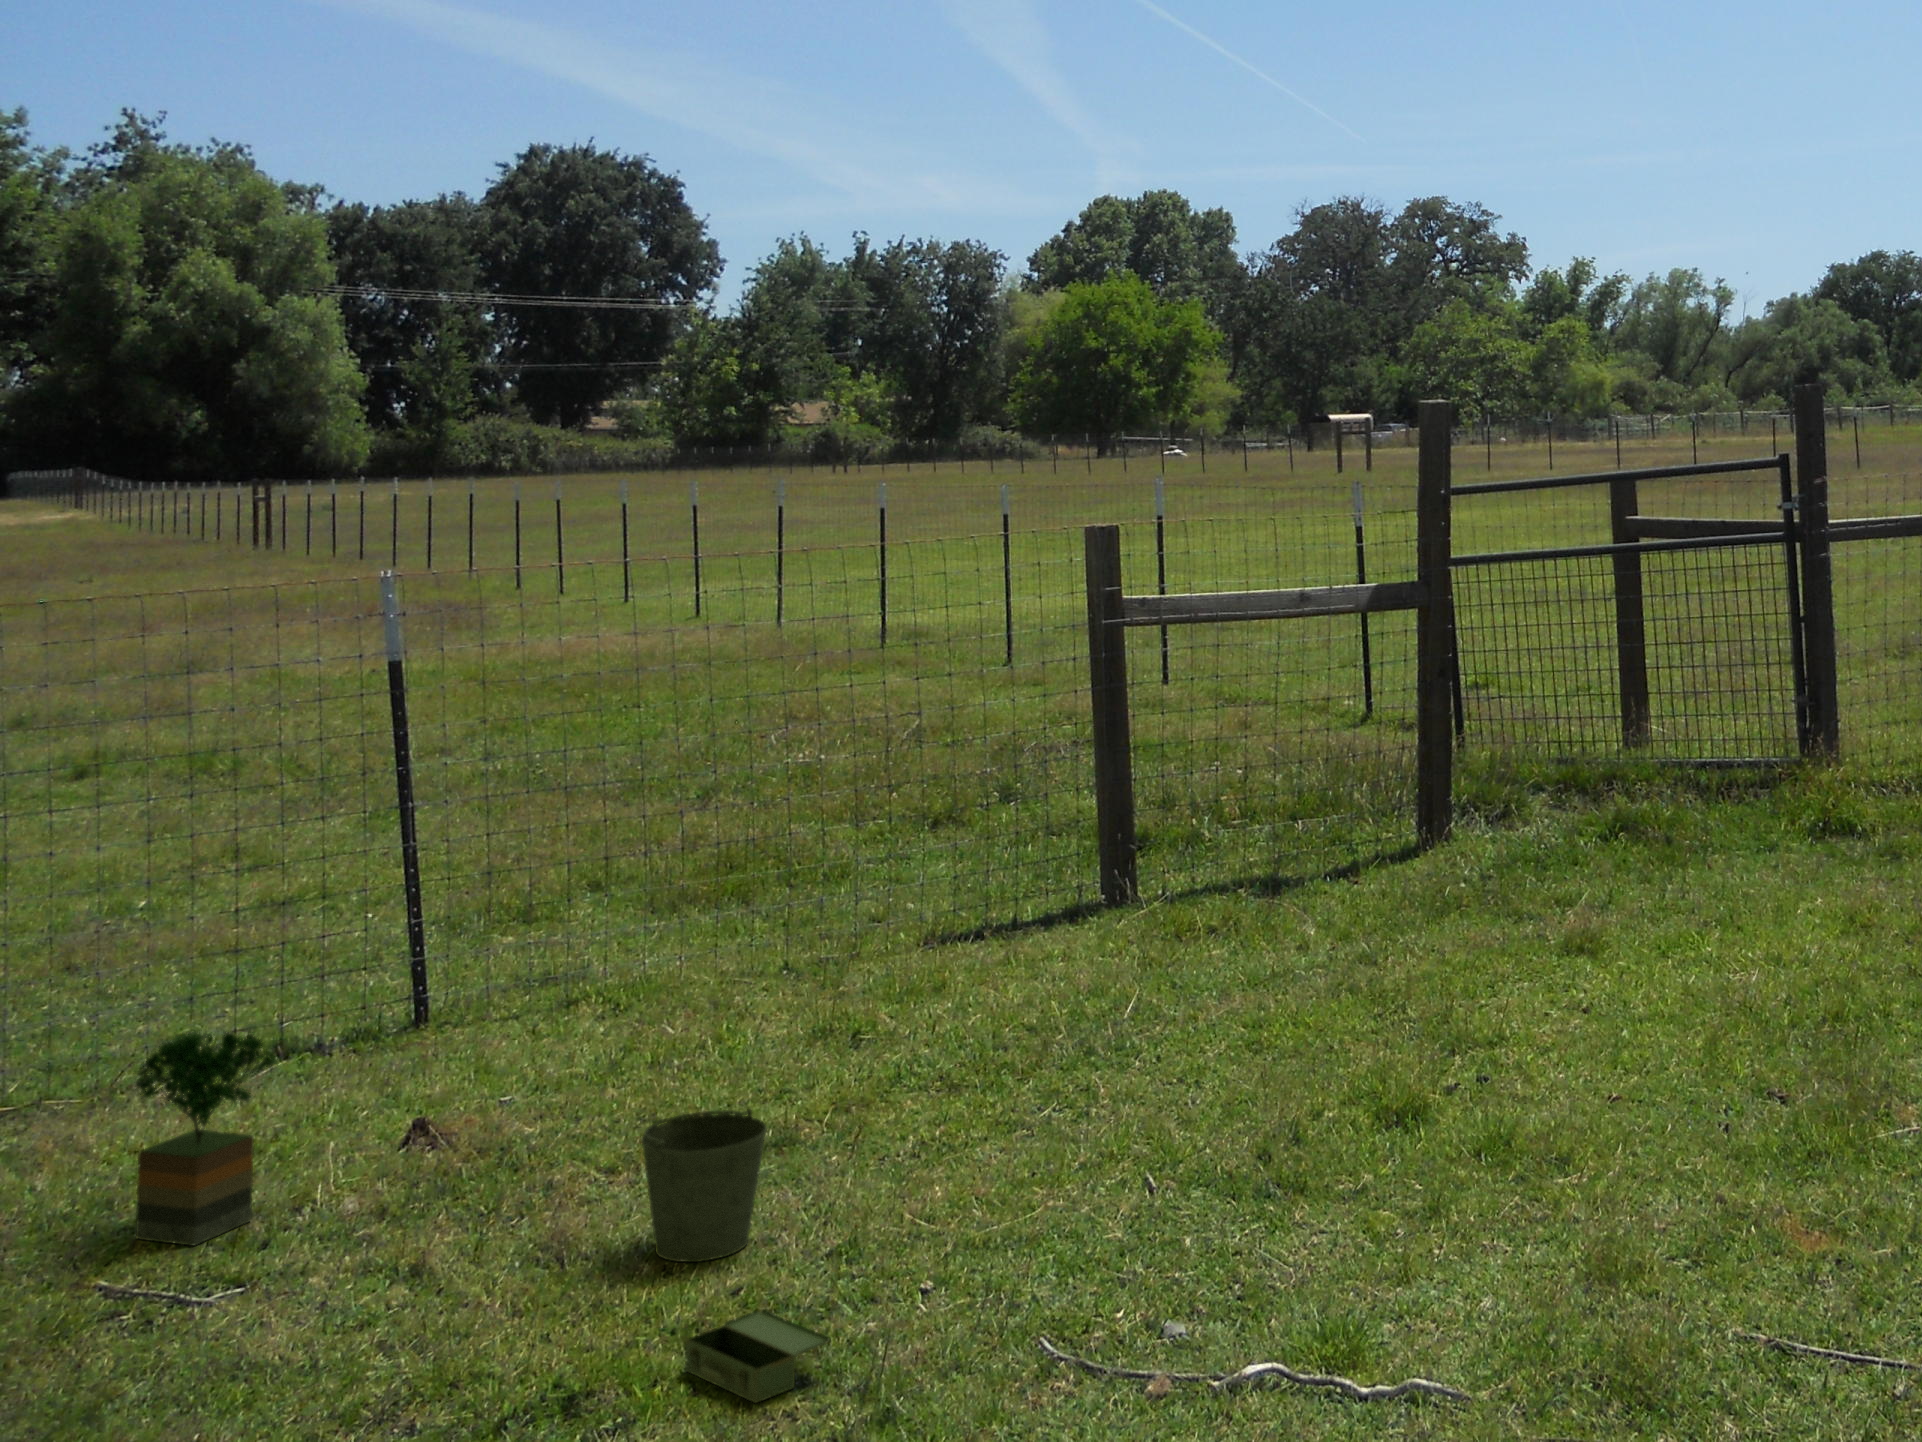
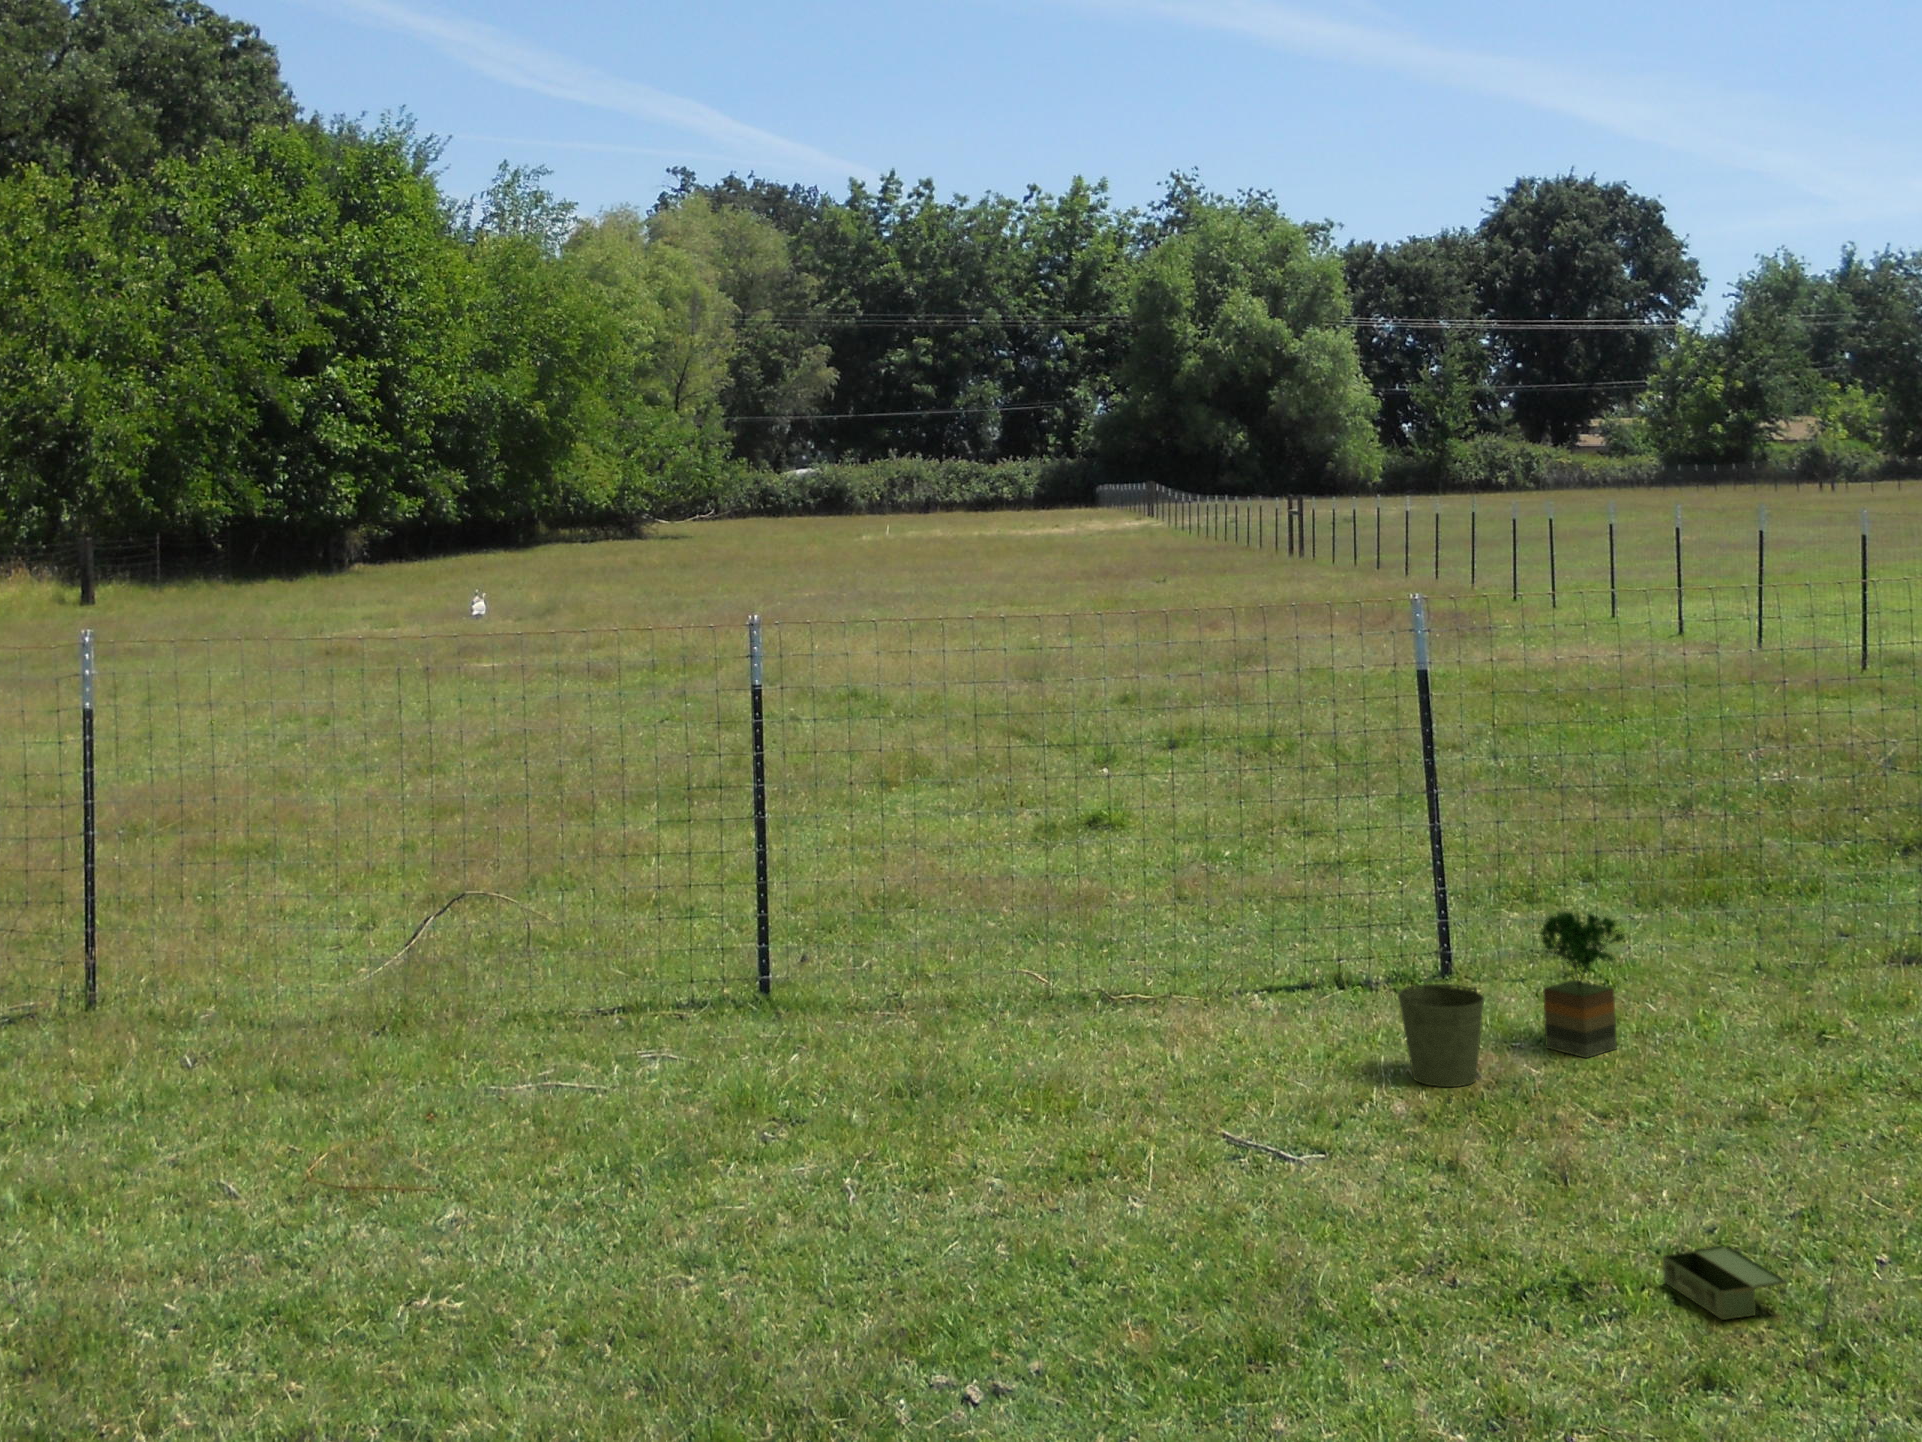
potted tree: present [136,1032,278,1246] -> present [1541,911,1625,1058]
bucket: present [641,1110,767,1262] -> present [1398,984,1484,1087]

